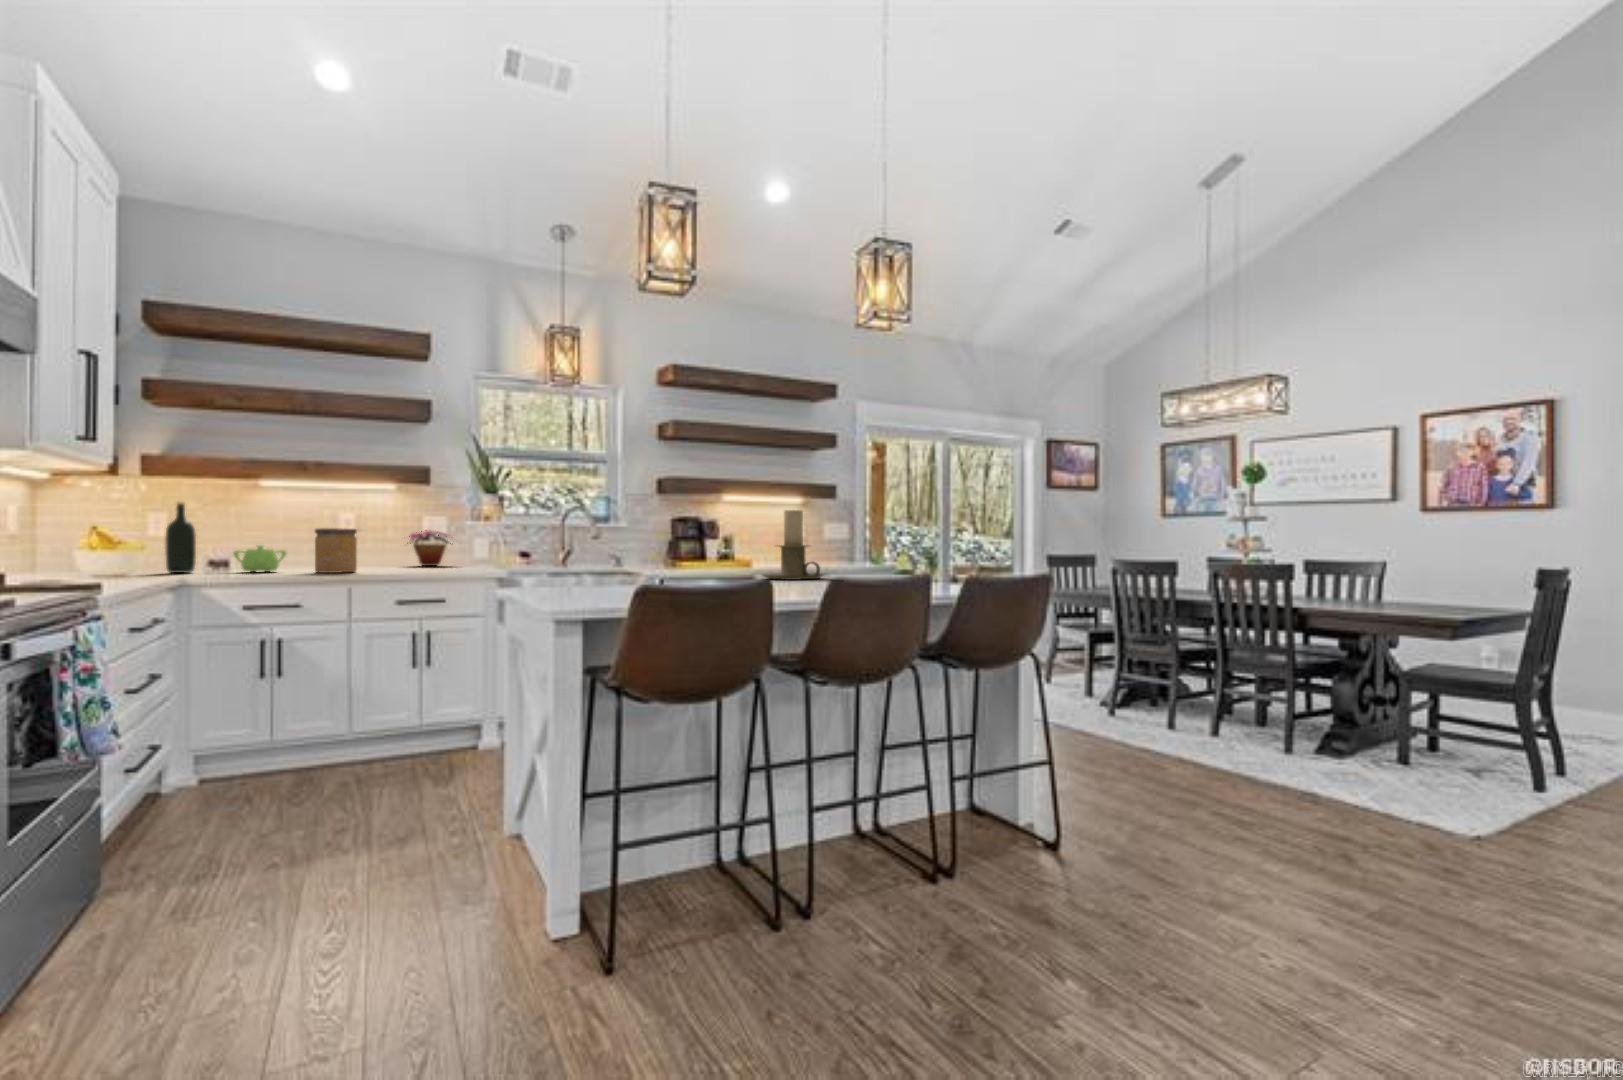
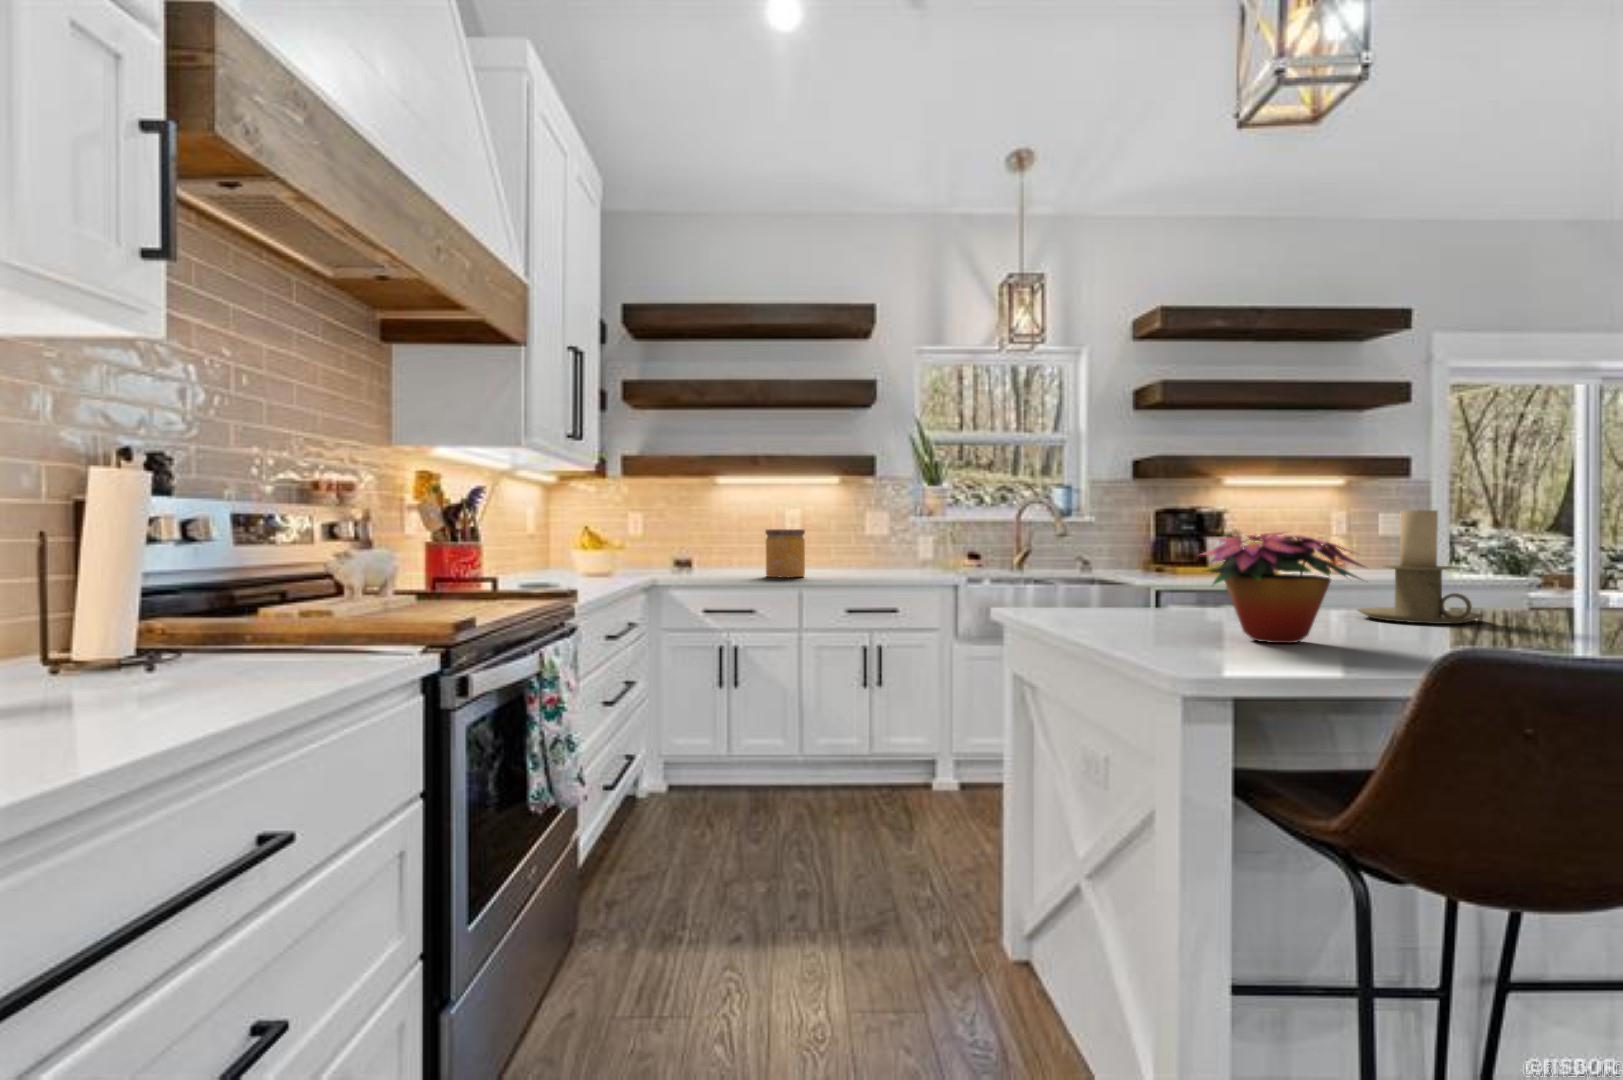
wine bottle: present [165,502,196,573] -> none [638,504,663,575]
flower arrangement: present [407,530,452,566] -> present [1202,532,1364,643]
teapot: present [233,545,286,572] -> none [694,547,740,575]

